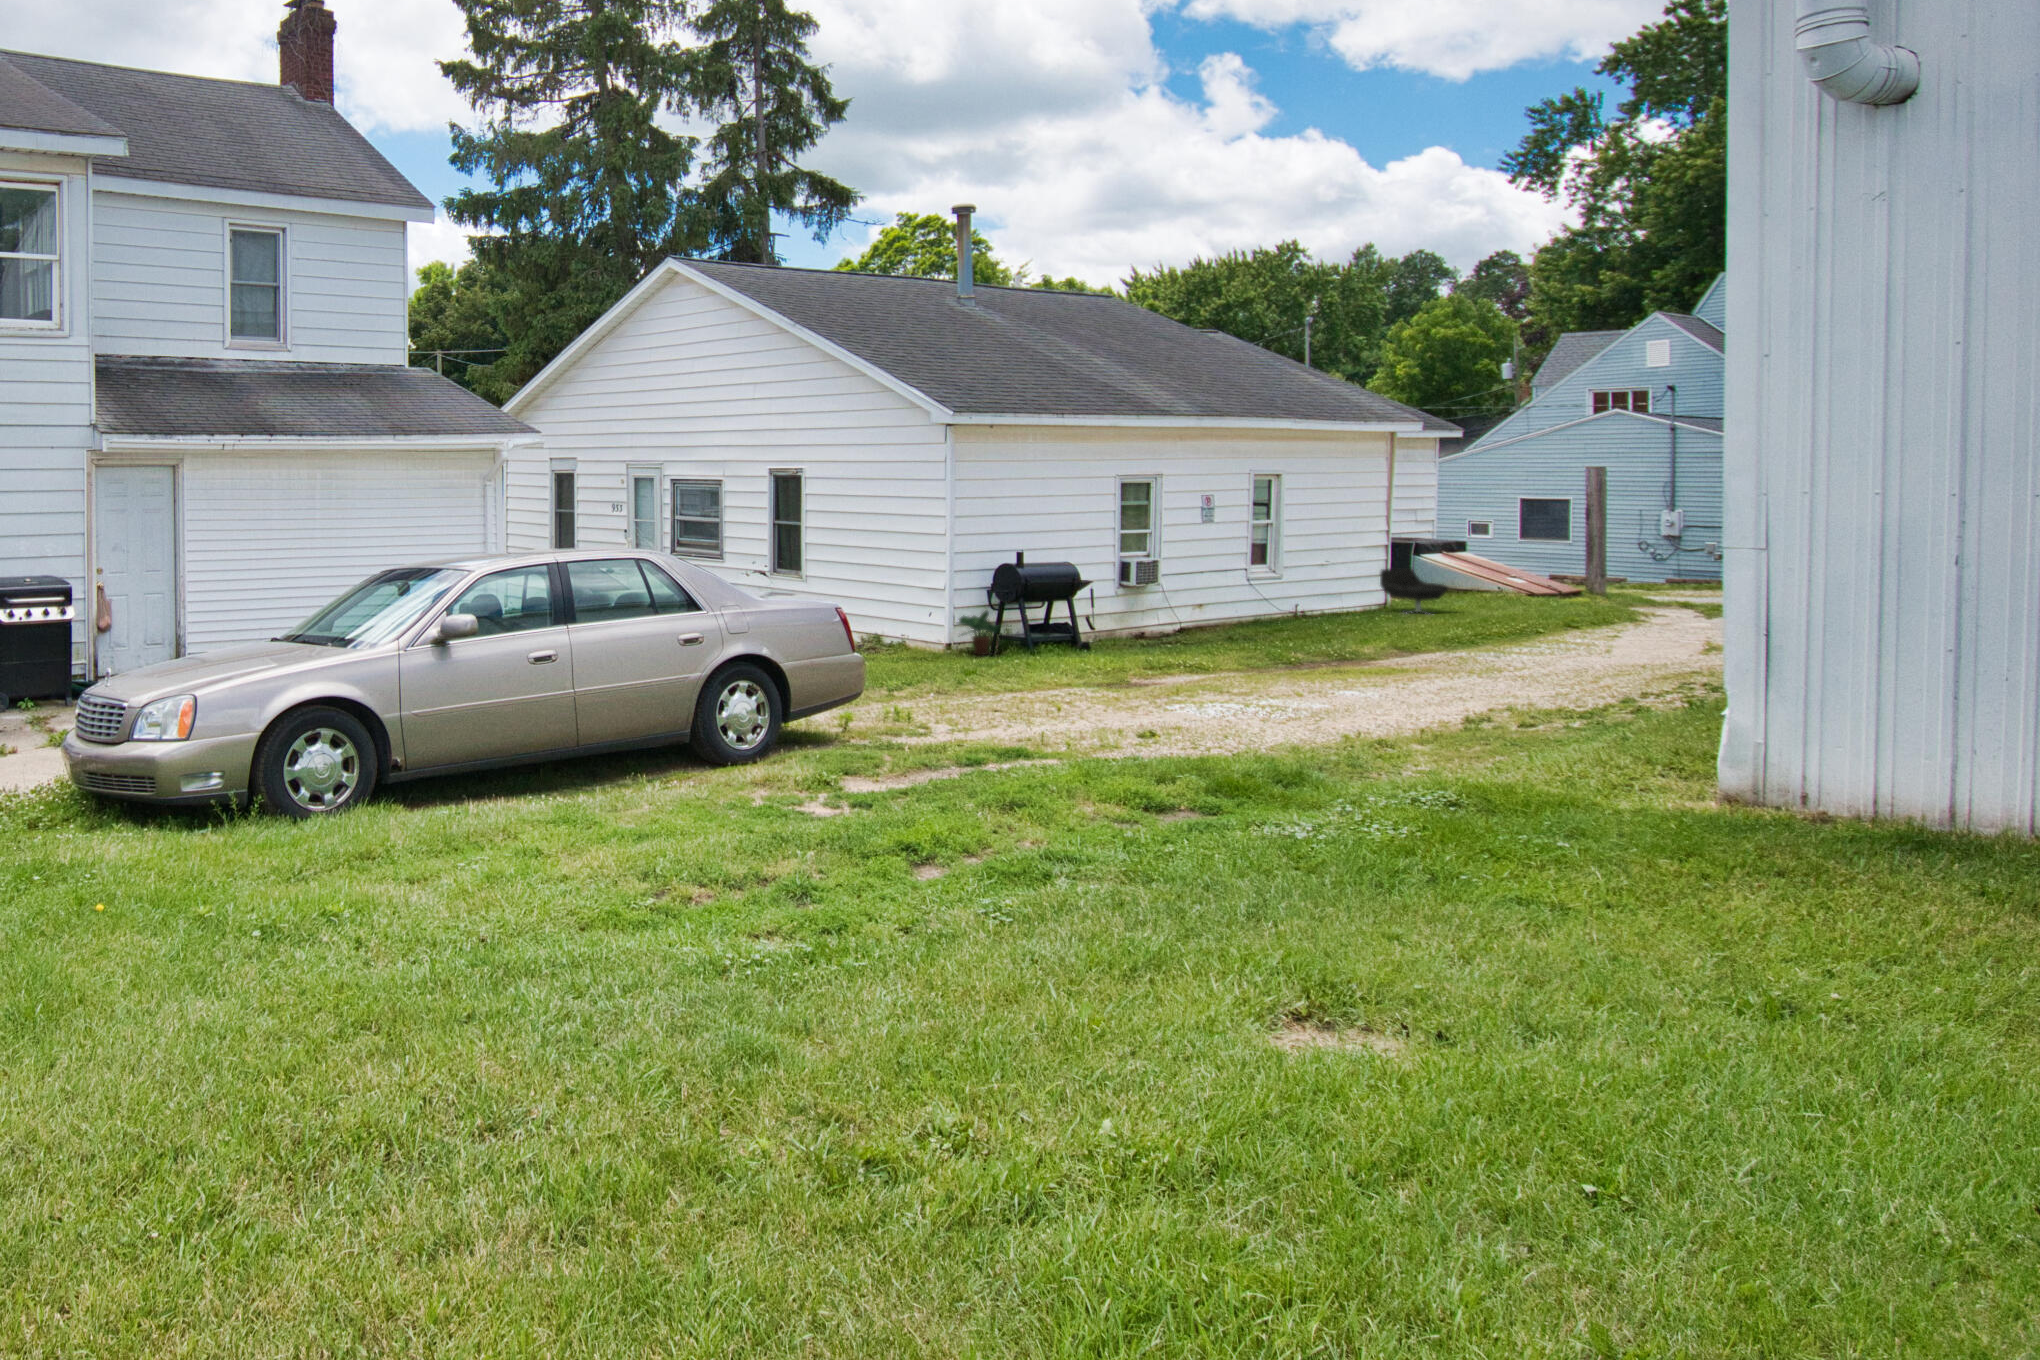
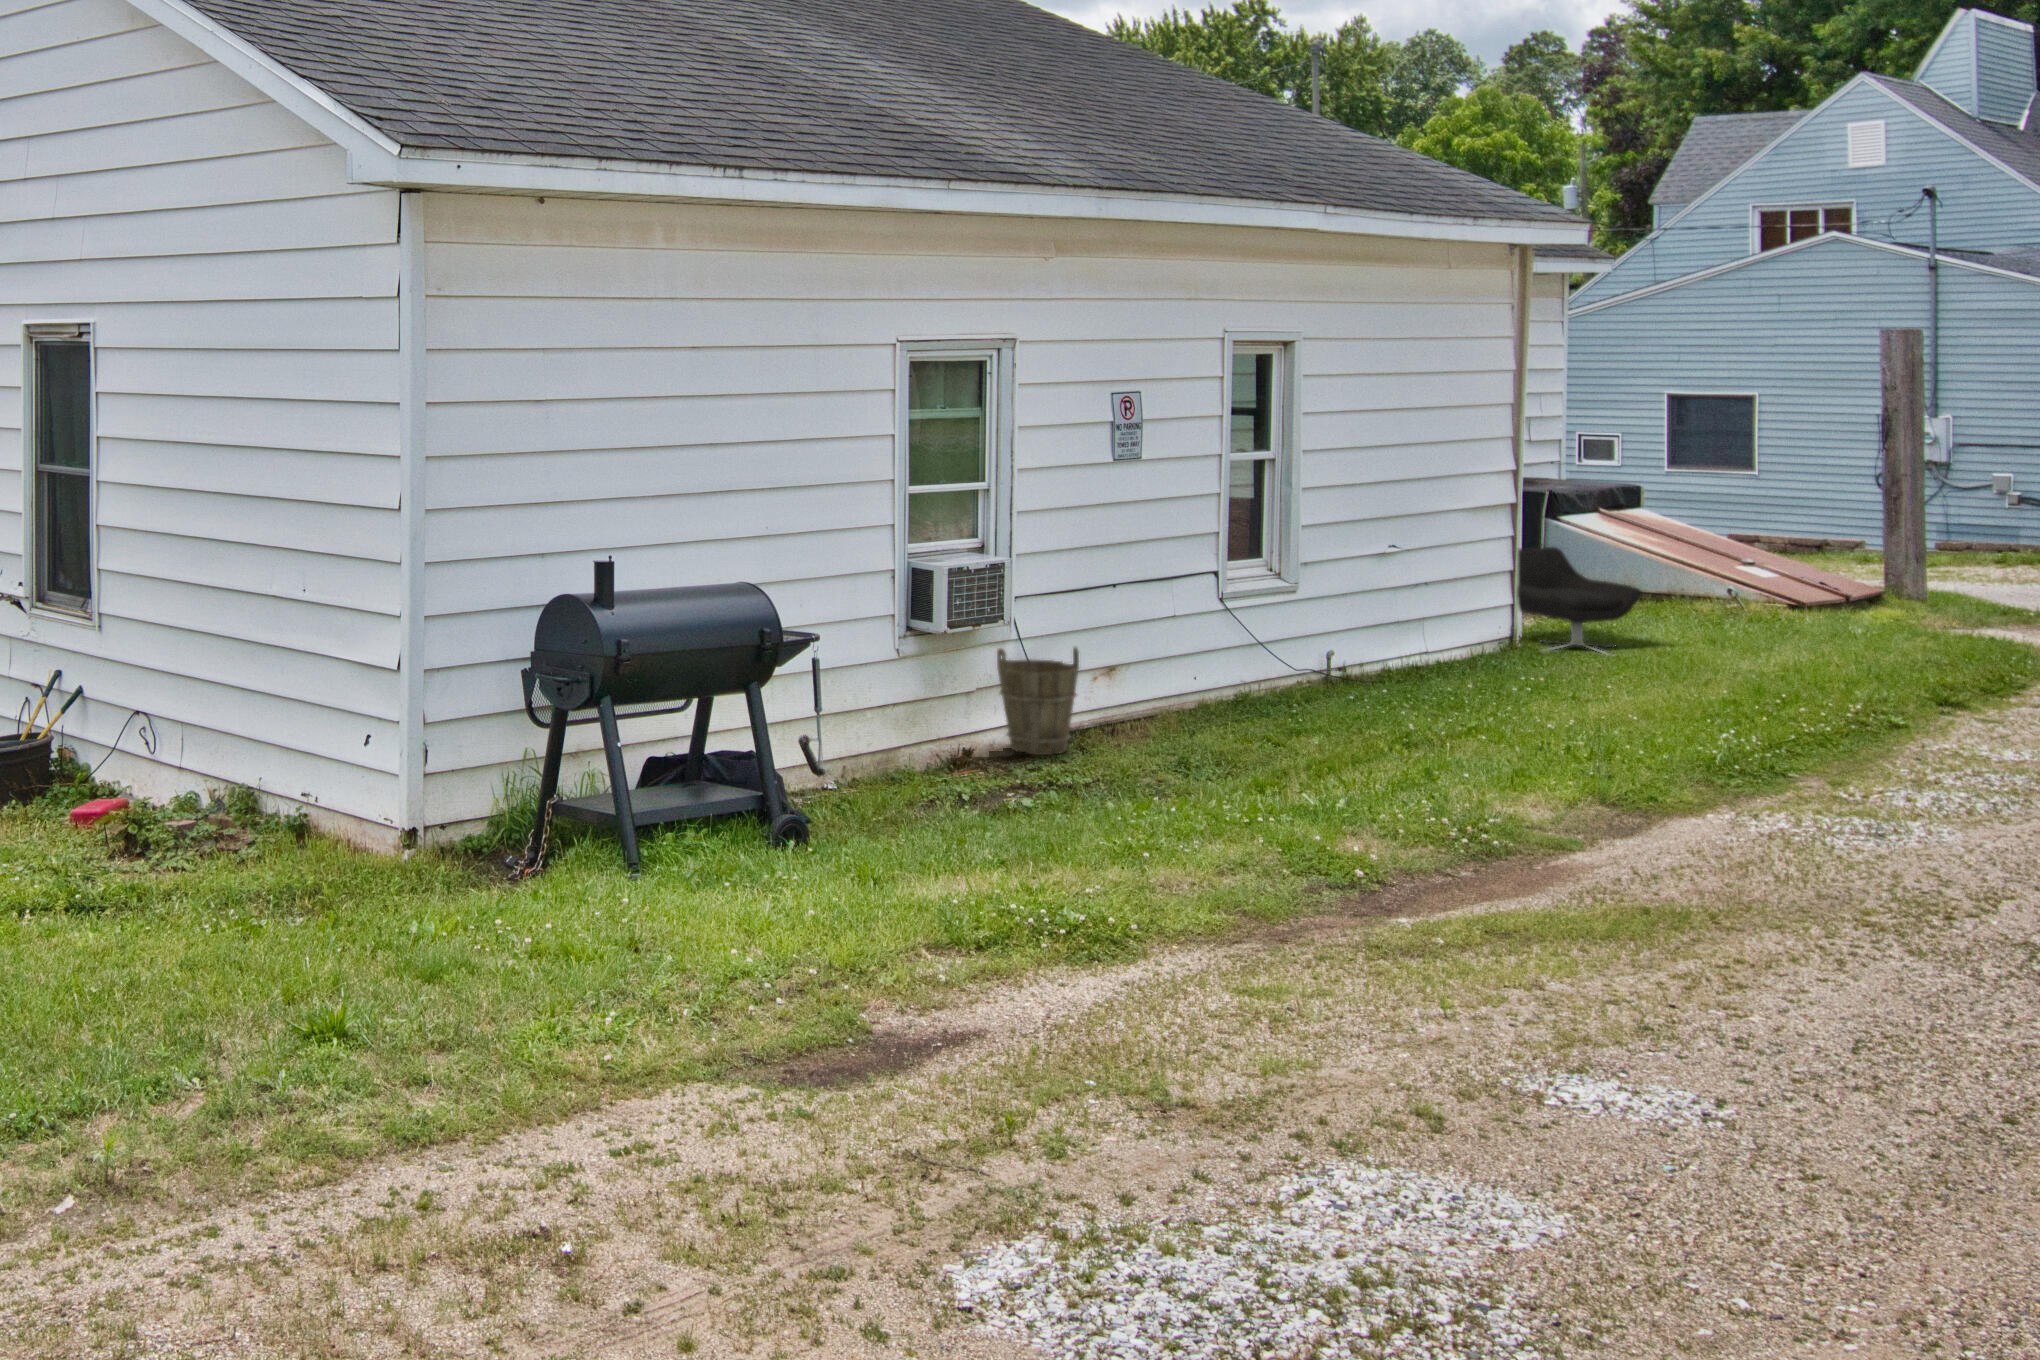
bucket: none [1156,593,1190,634] -> present [997,647,1079,755]
potted plant: present [958,611,1009,655] -> none [345,757,548,896]

